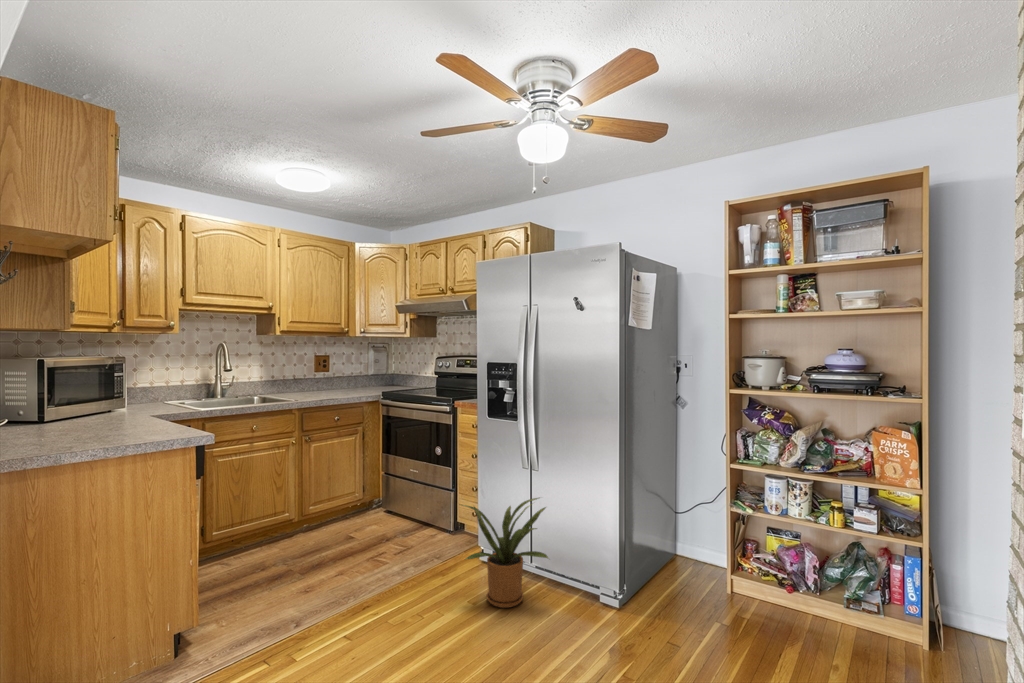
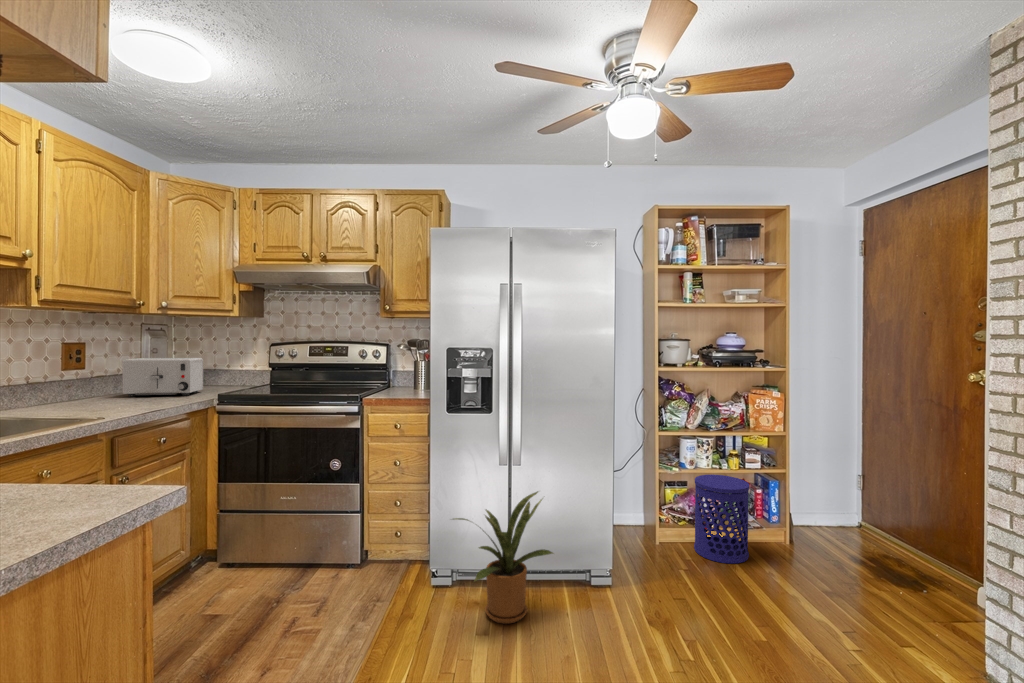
toaster: none [344,366,390,392] -> present [123,358,203,396]
waste bin: none [766,525,839,644] -> present [694,475,749,564]

